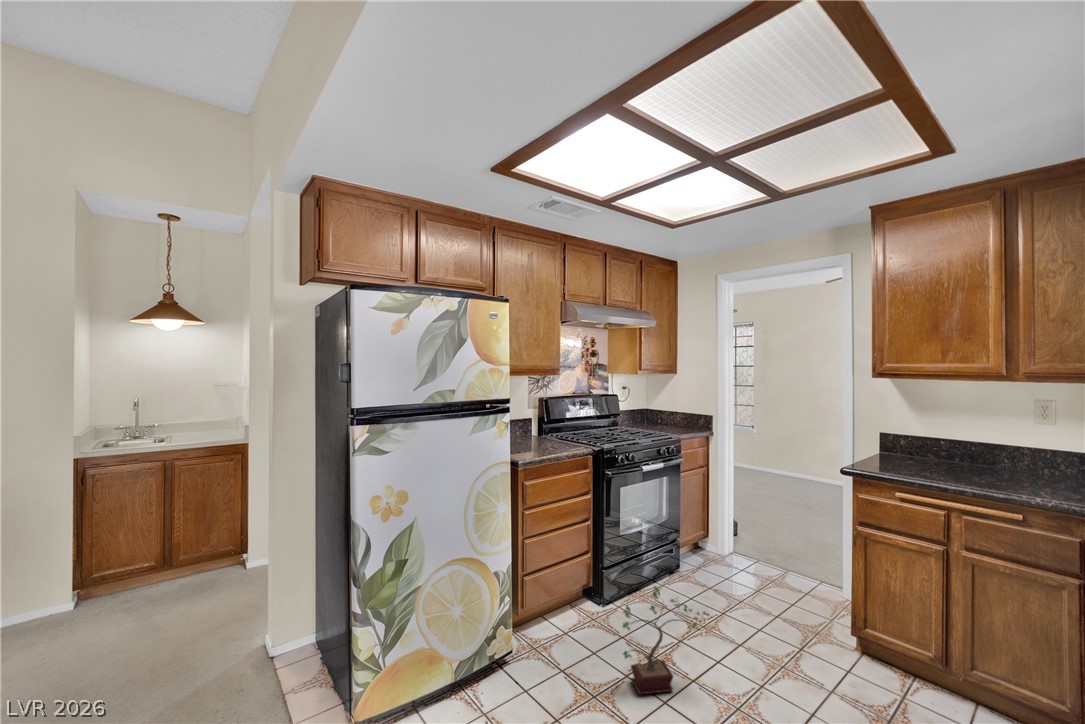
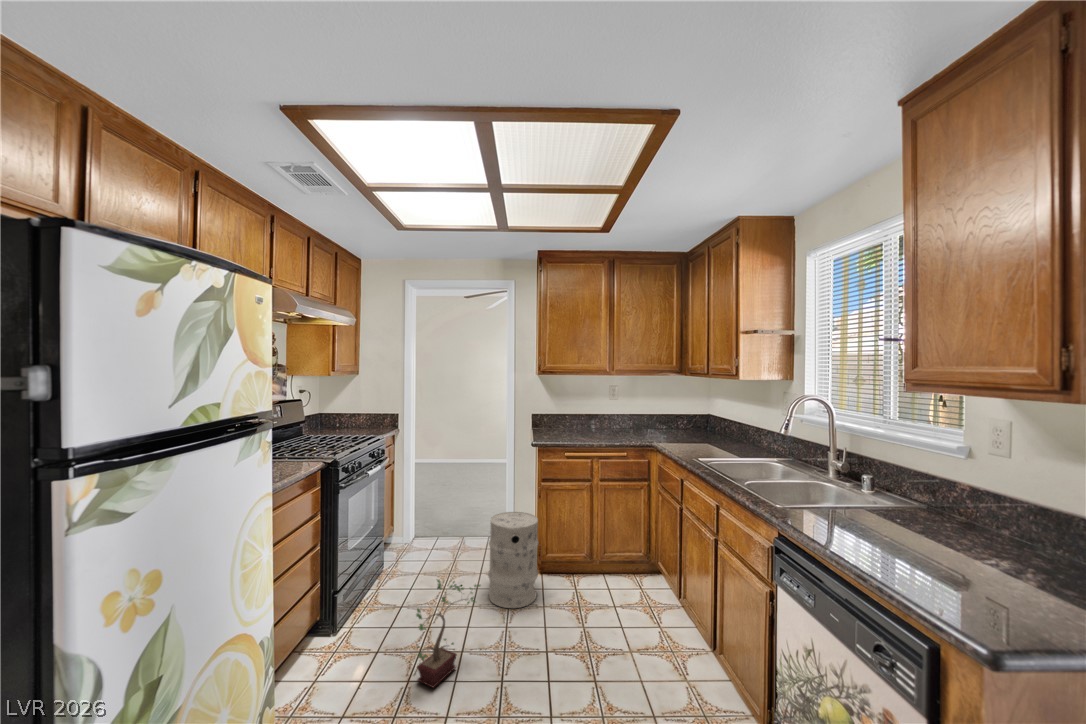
trash can: none [763,548,837,679] -> present [488,512,538,608]

